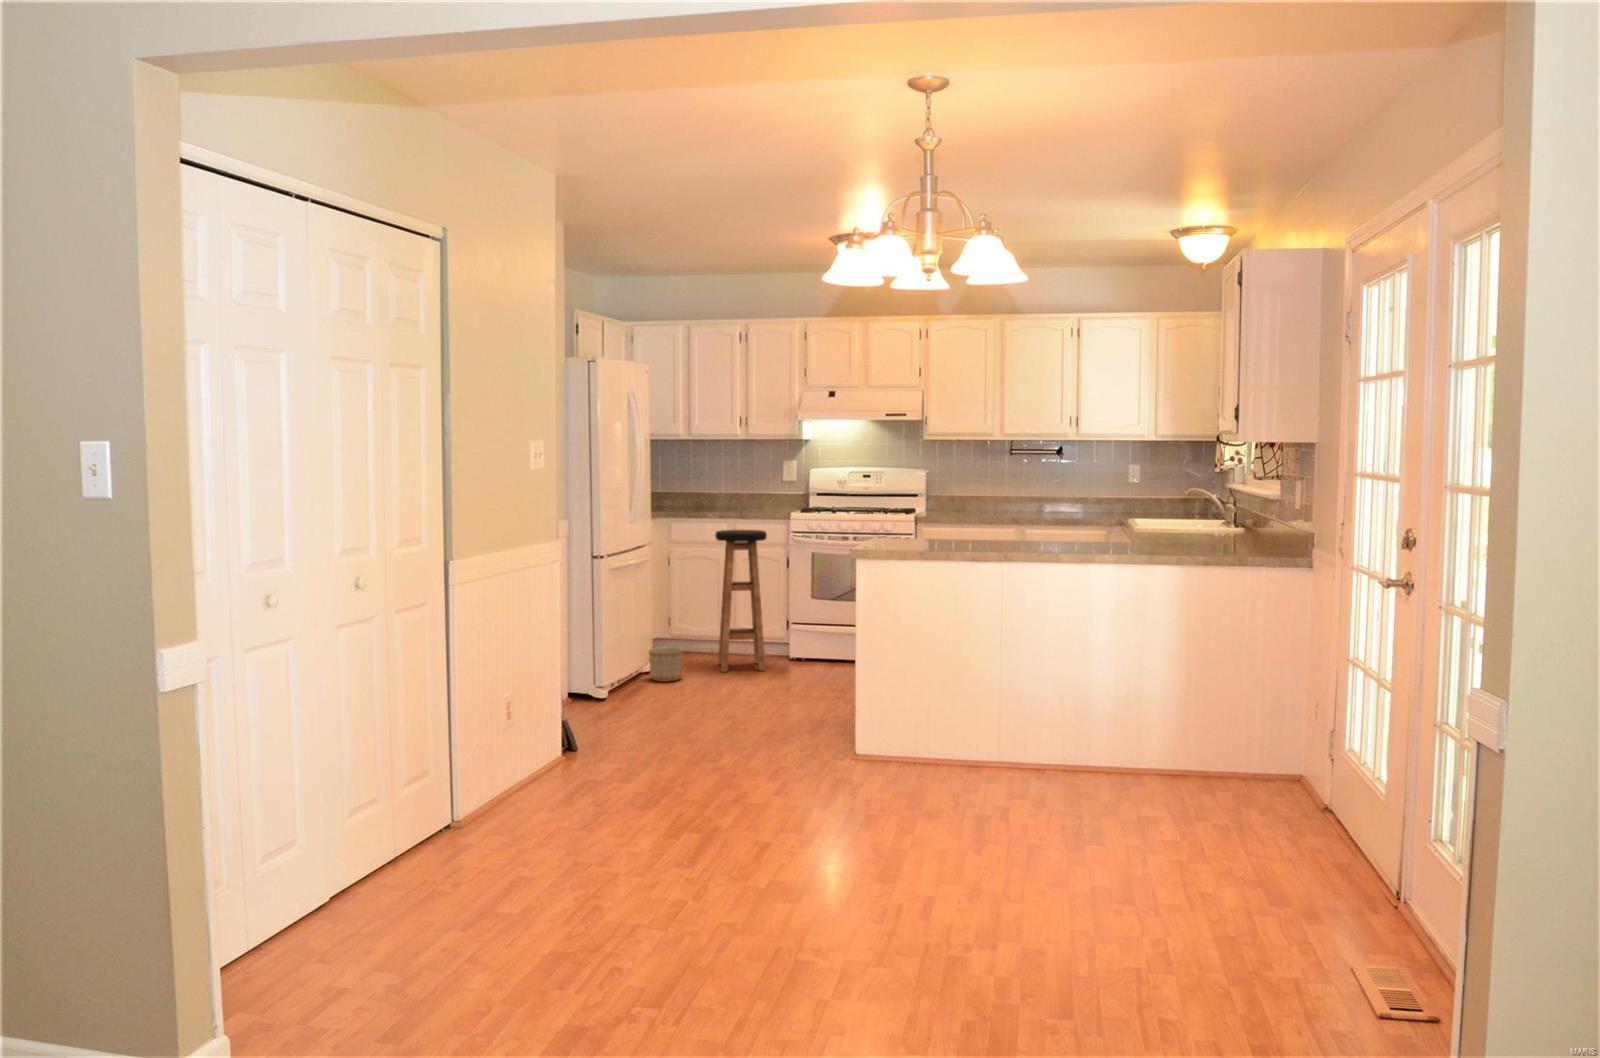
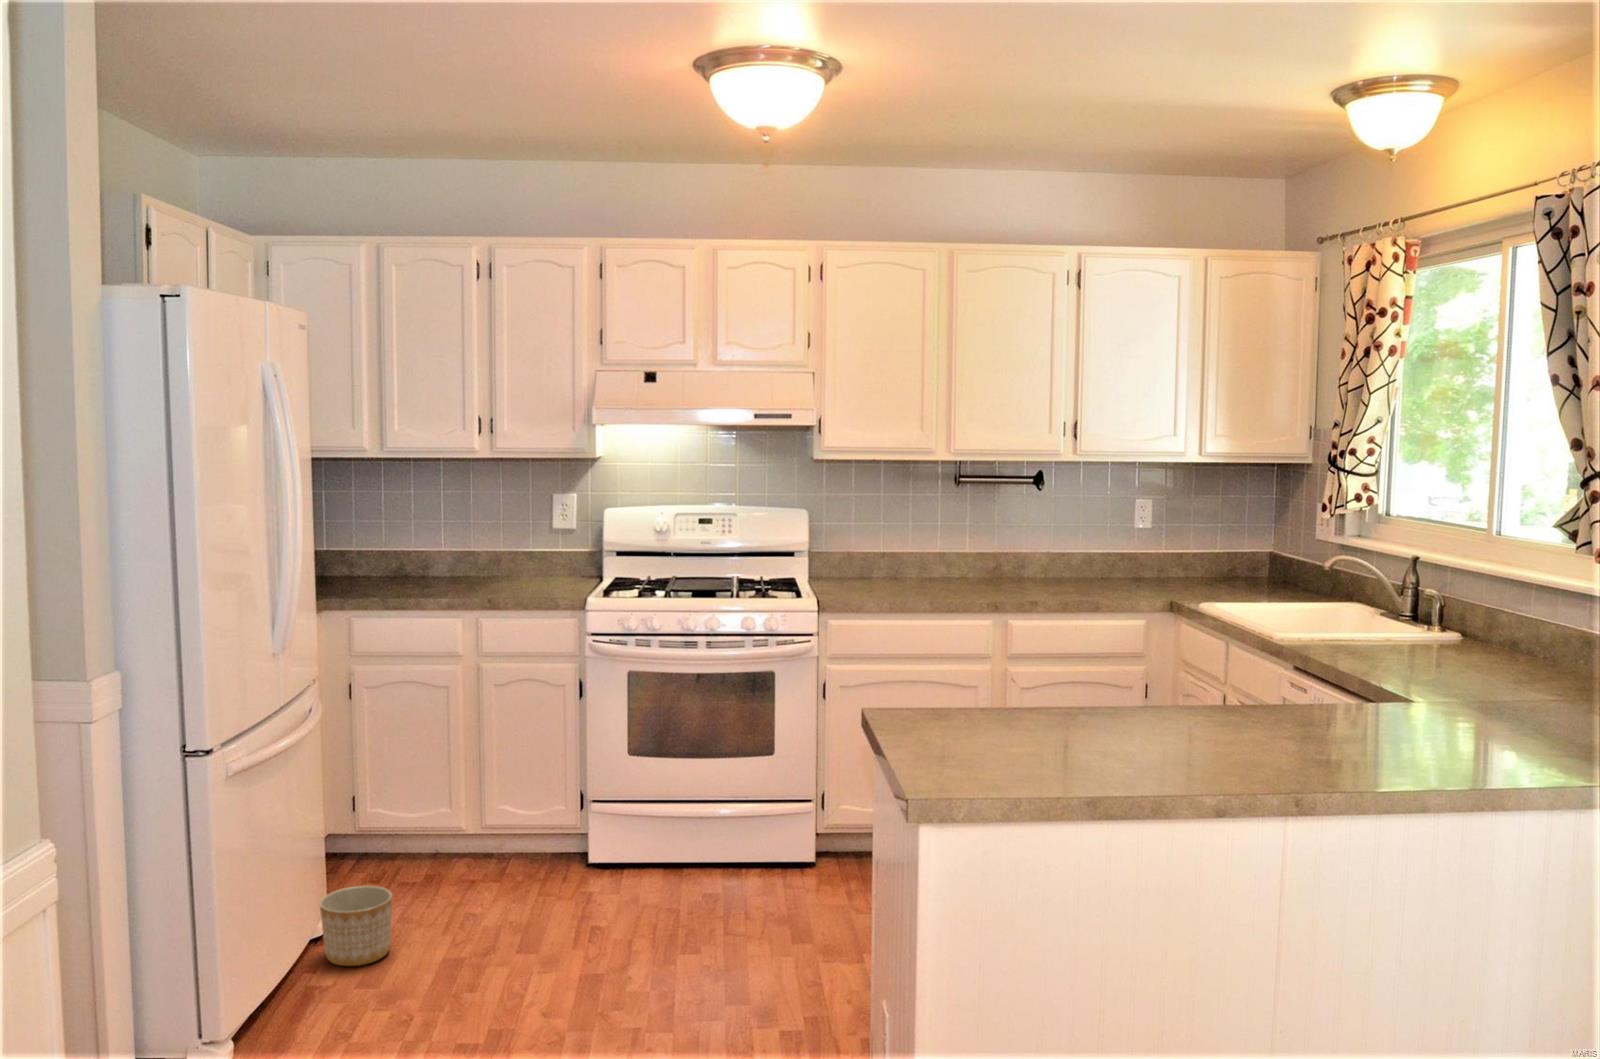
bar stool: present [715,530,767,672] -> none [446,636,552,918]

